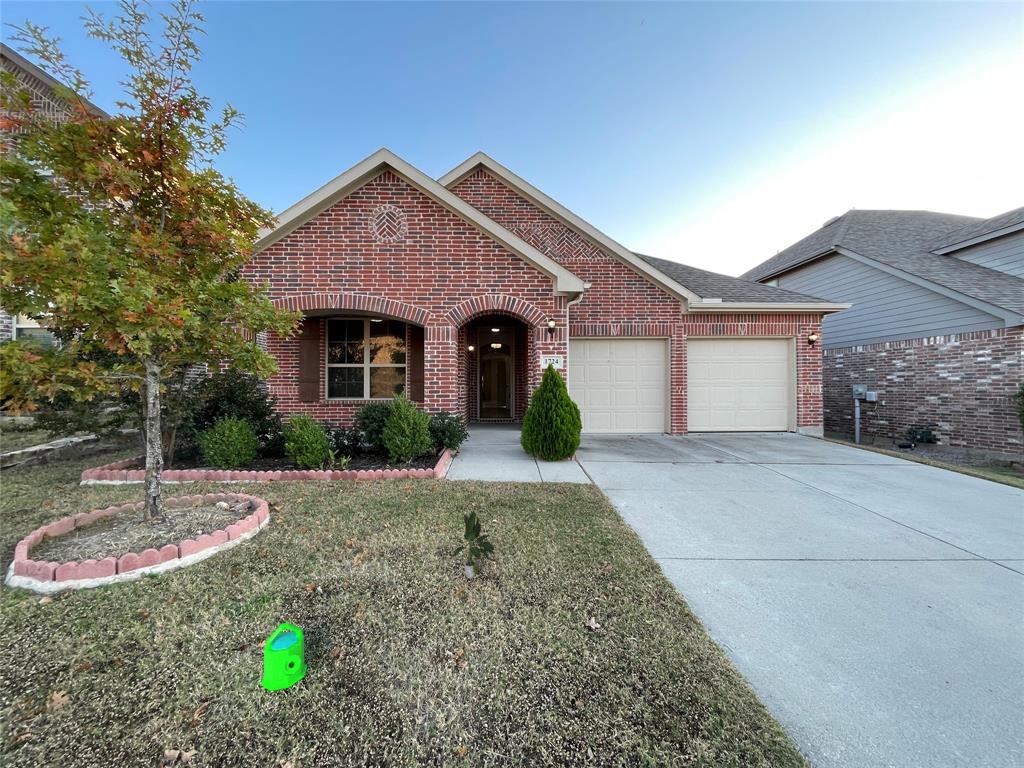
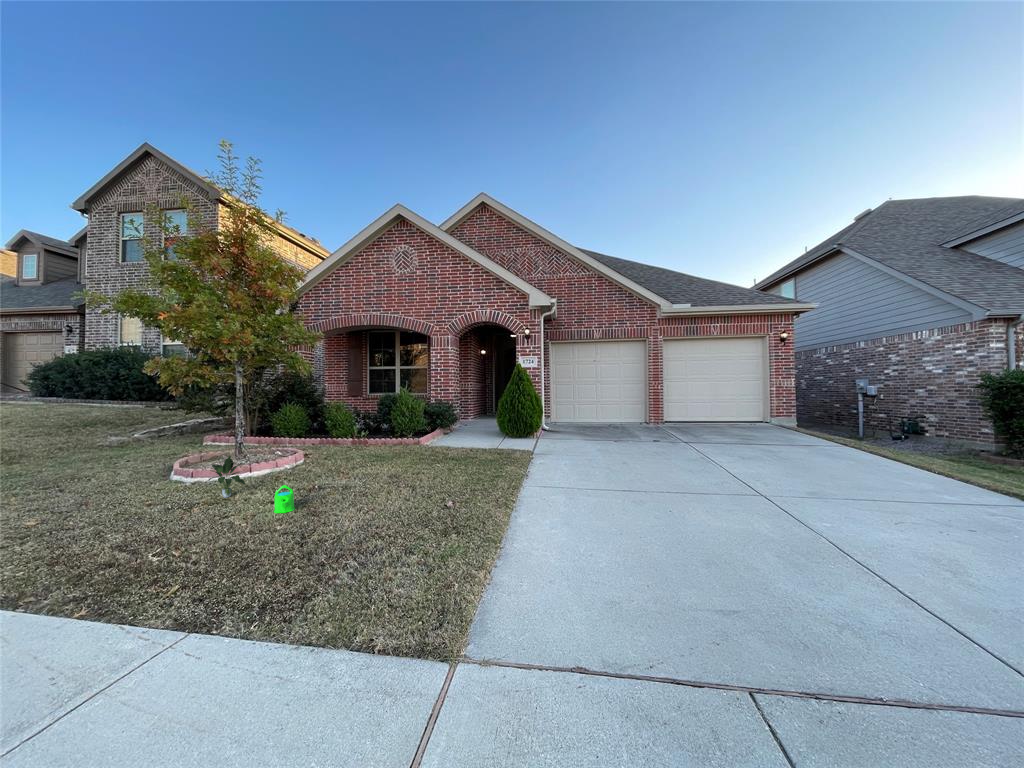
potted plant: present [451,512,495,578] -> present [208,456,245,498]

